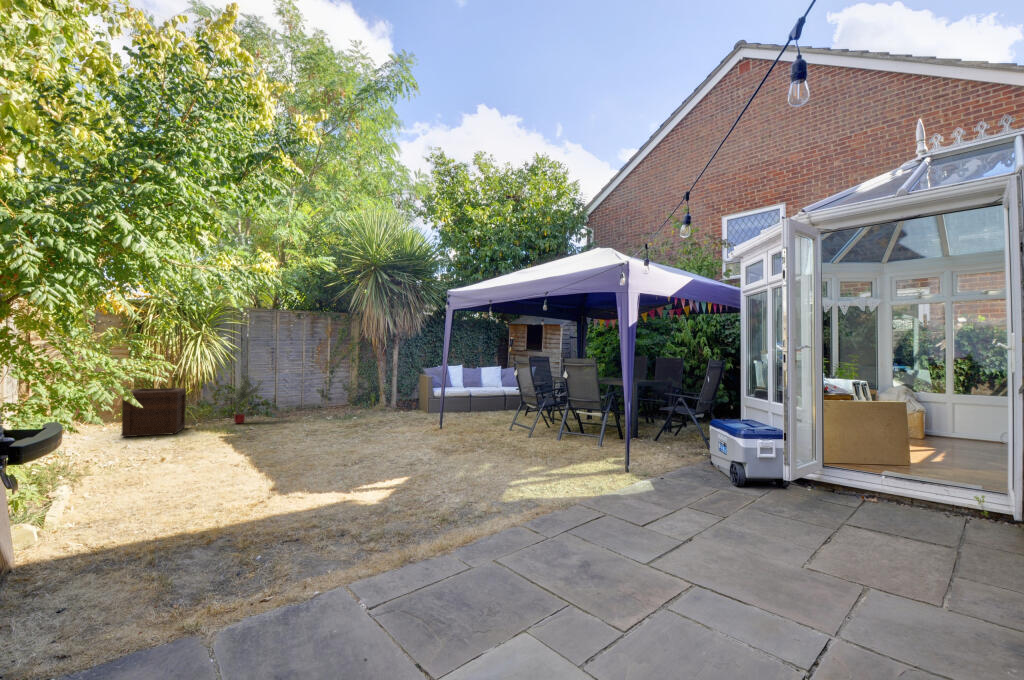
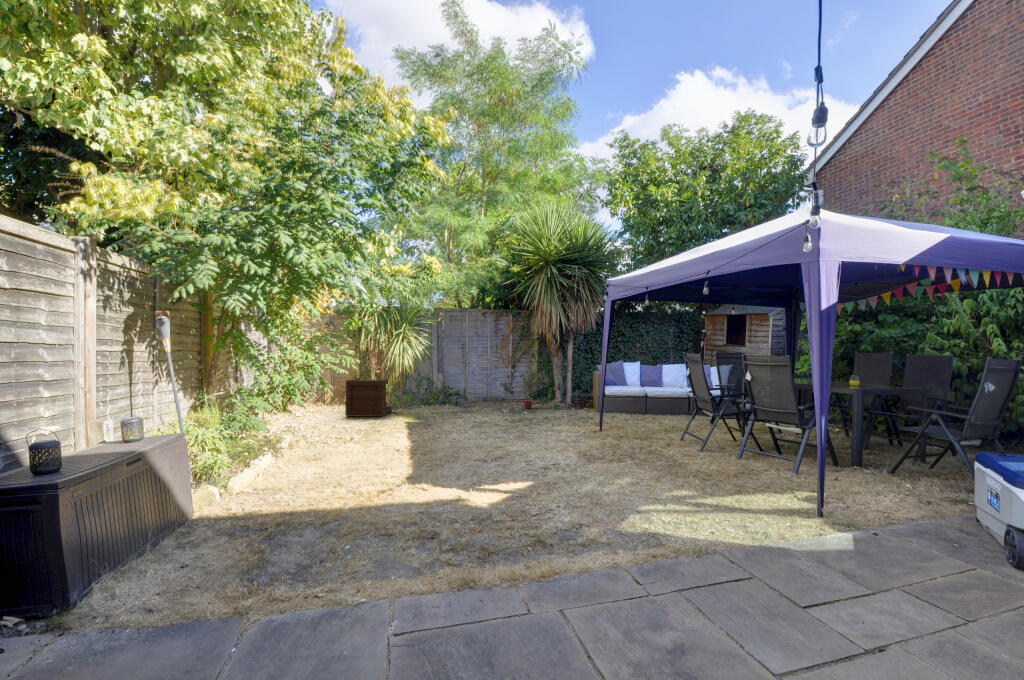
potted tree: present [217,373,263,424] -> present [516,367,545,409]

